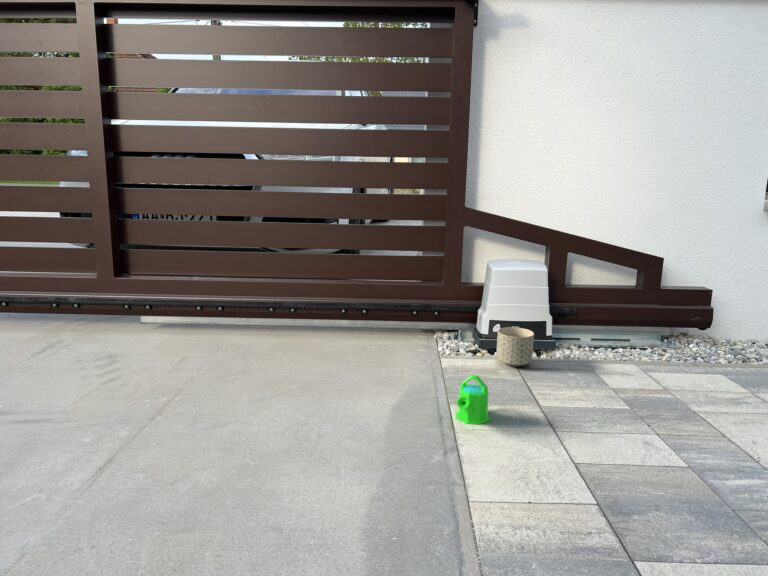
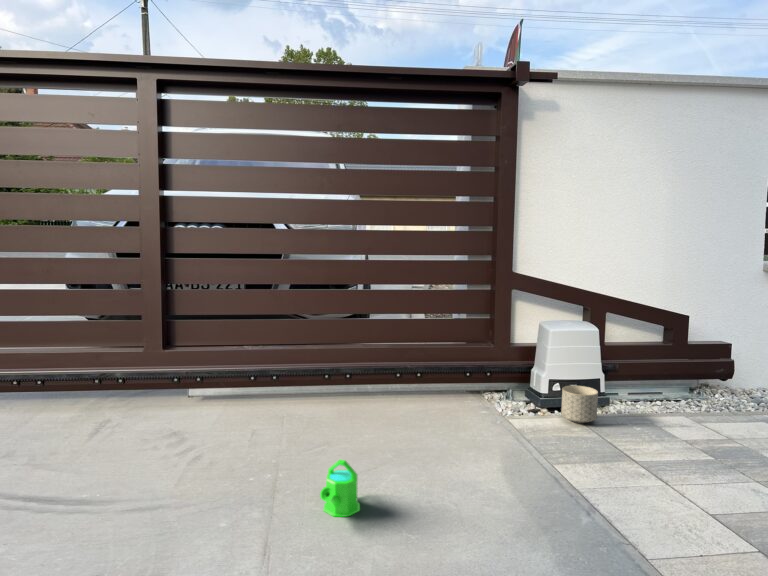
watering can: present [456,375,489,424] -> present [320,460,360,517]

